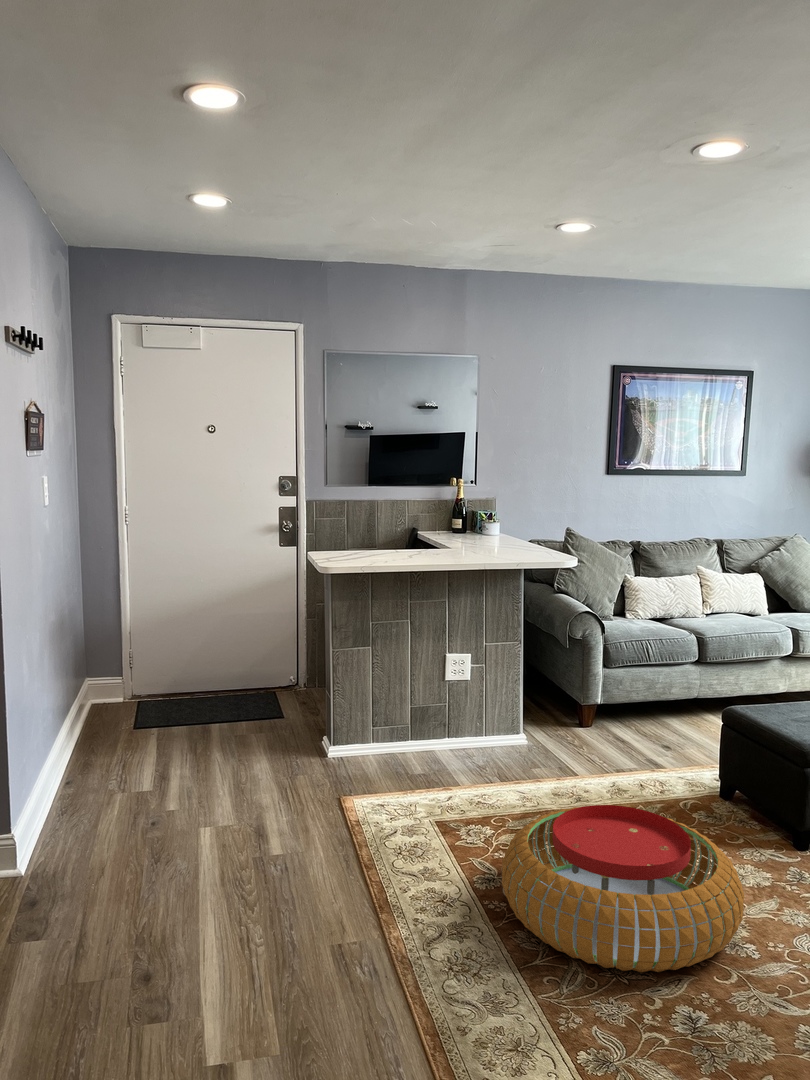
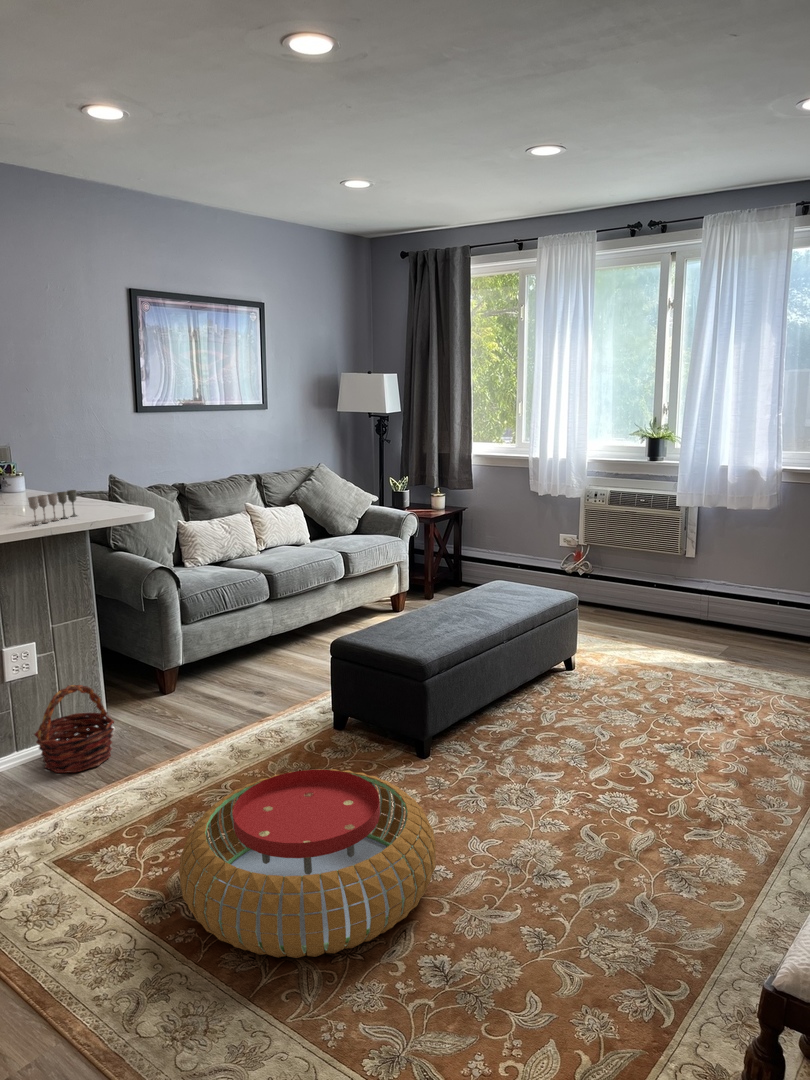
wine glass: none [477,531,518,556] -> present [28,490,77,525]
basket: none [457,693,520,766] -> present [34,685,114,773]

